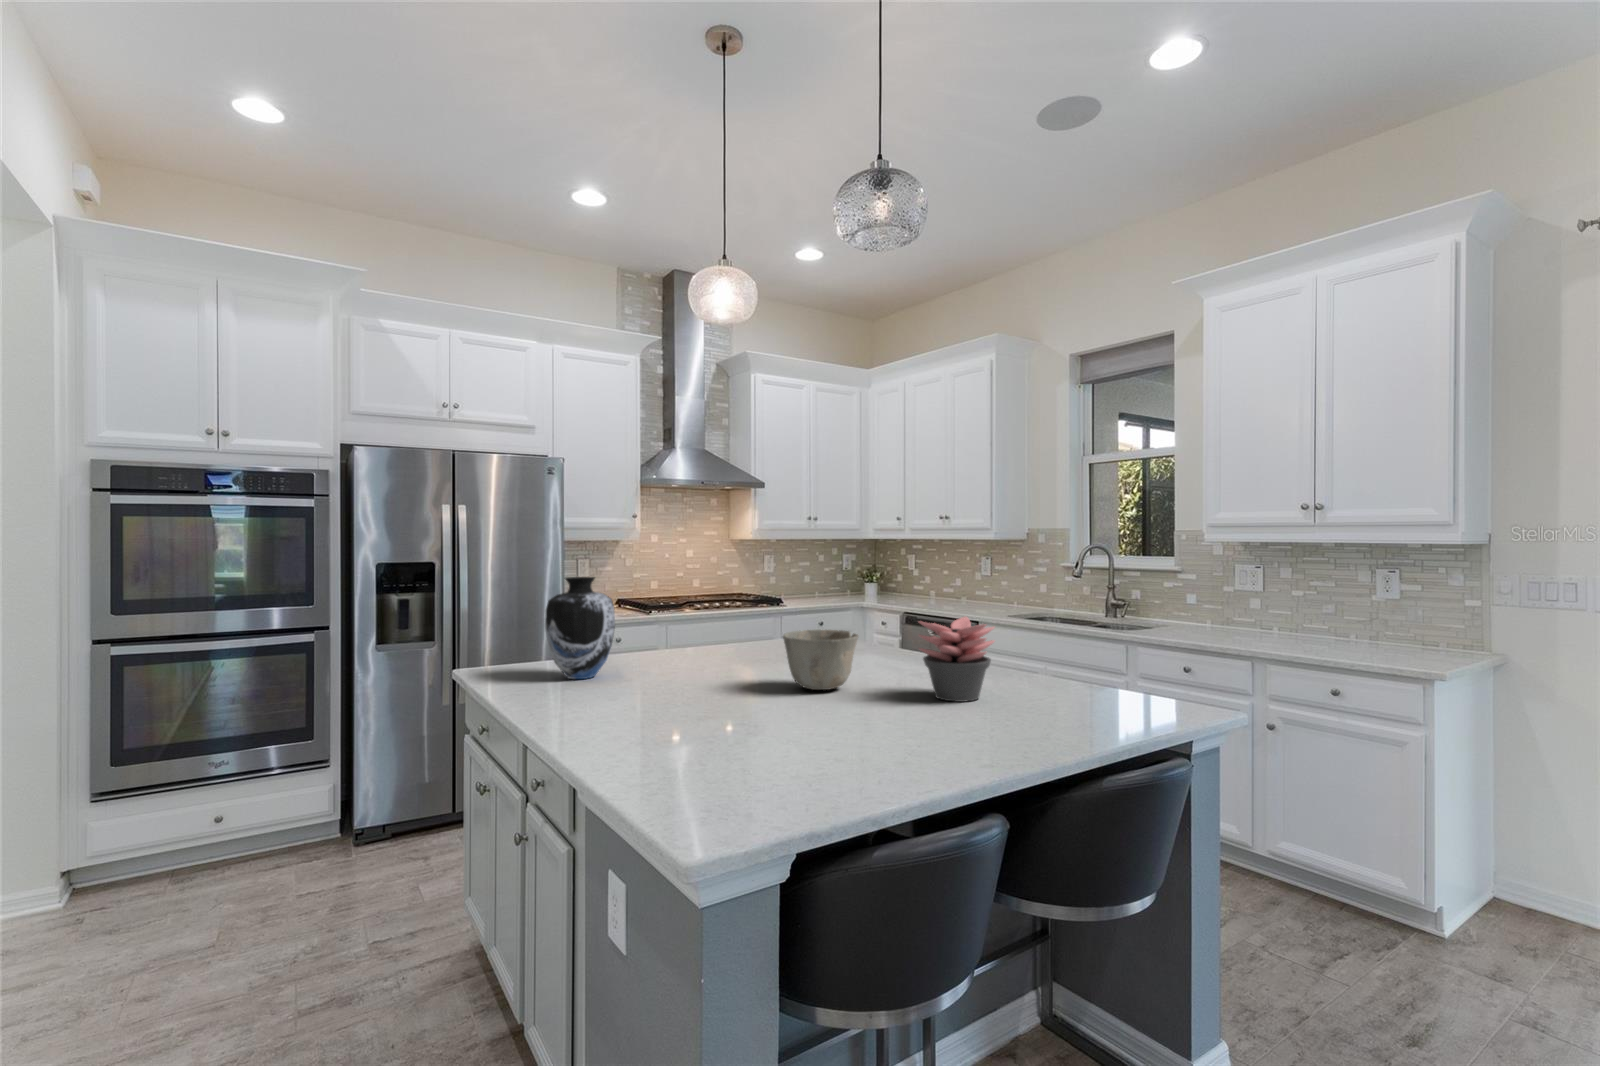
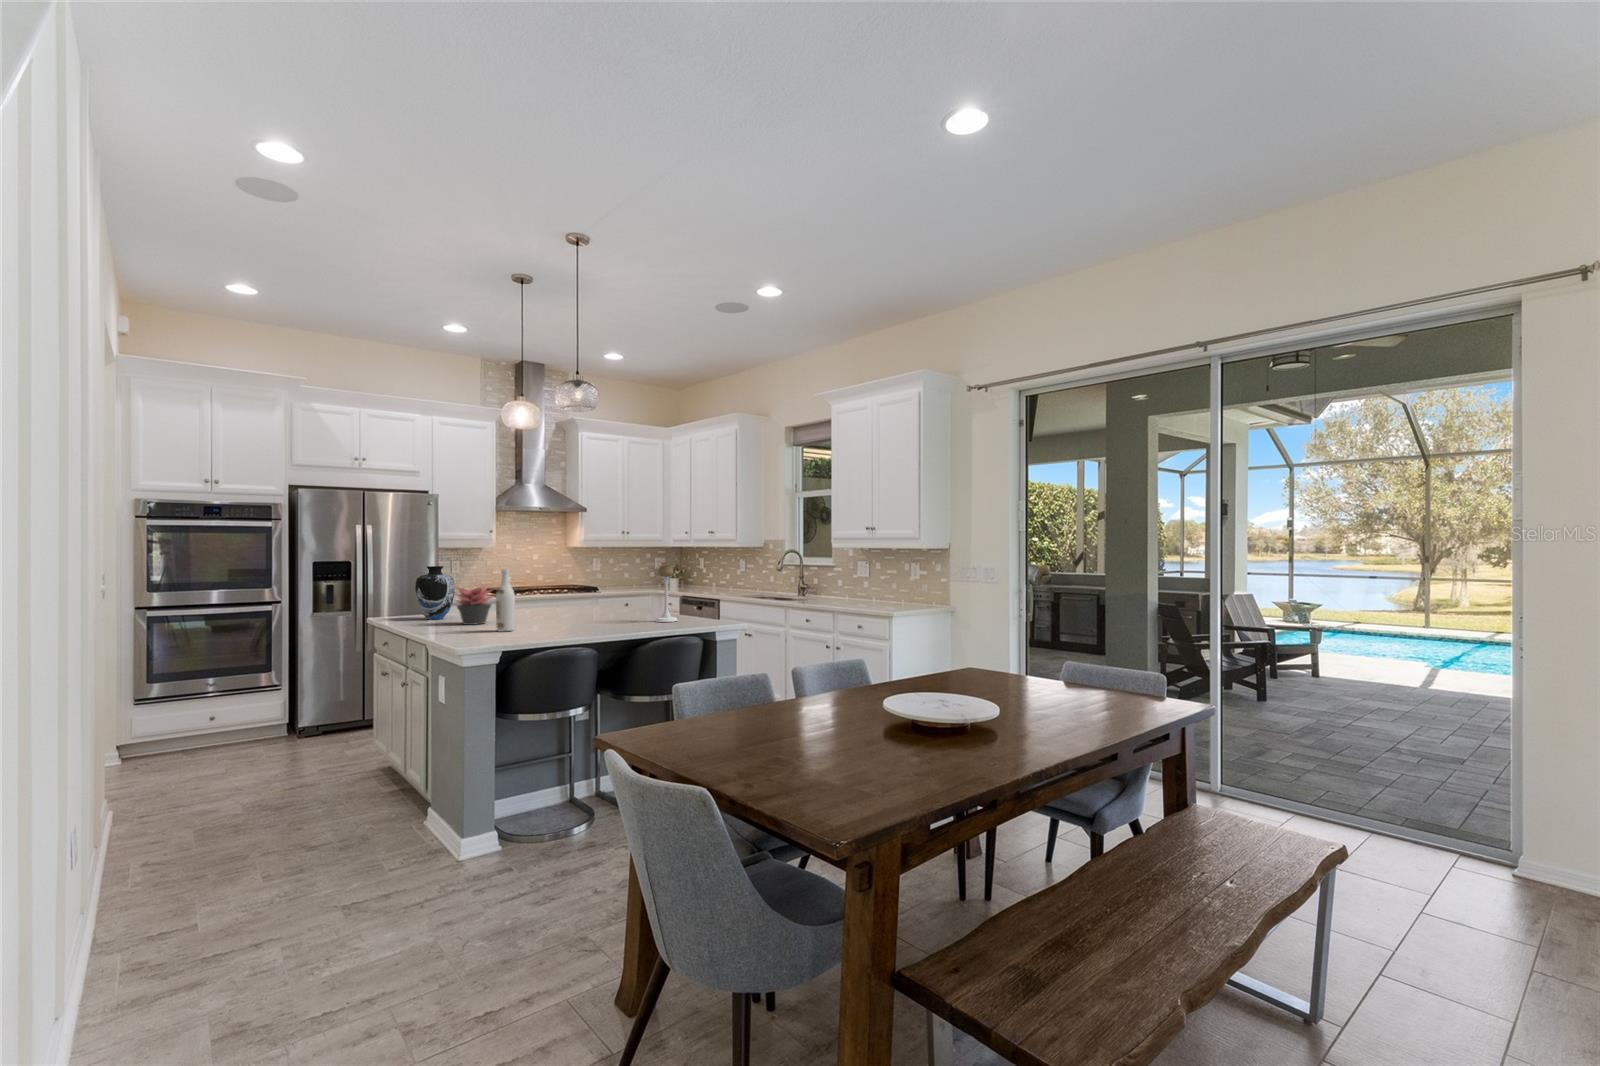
candle holder: none [1039,581,1091,705] -> present [655,565,678,622]
wine bottle: none [741,593,782,741] -> present [496,569,515,632]
succulent plant: present [919,617,994,702] -> present [456,586,491,625]
ceramic bowl: present [783,629,858,690] -> none [537,592,576,620]

